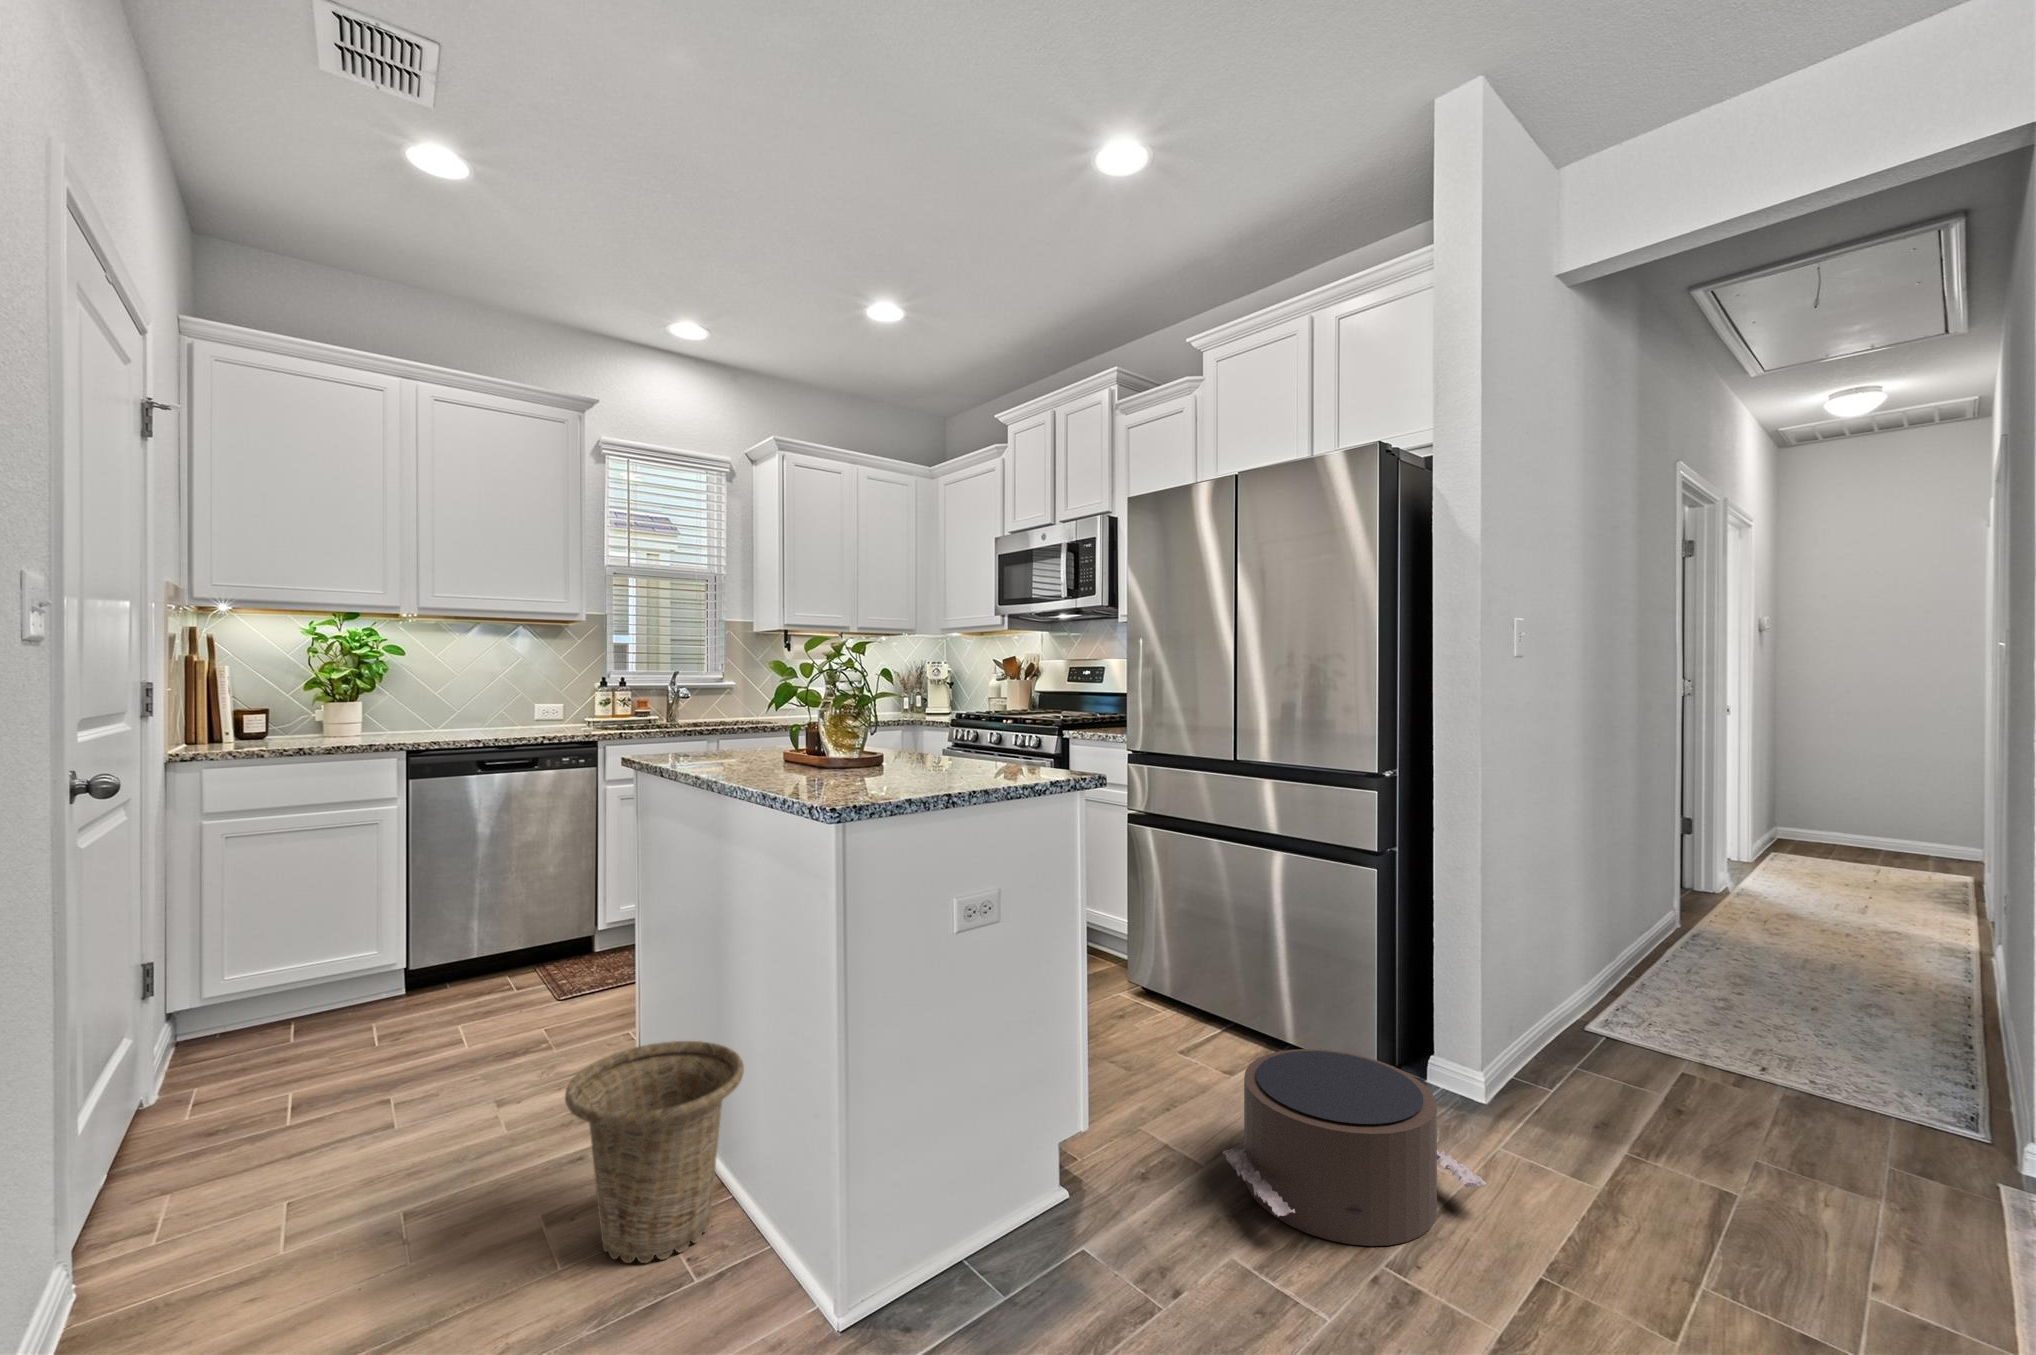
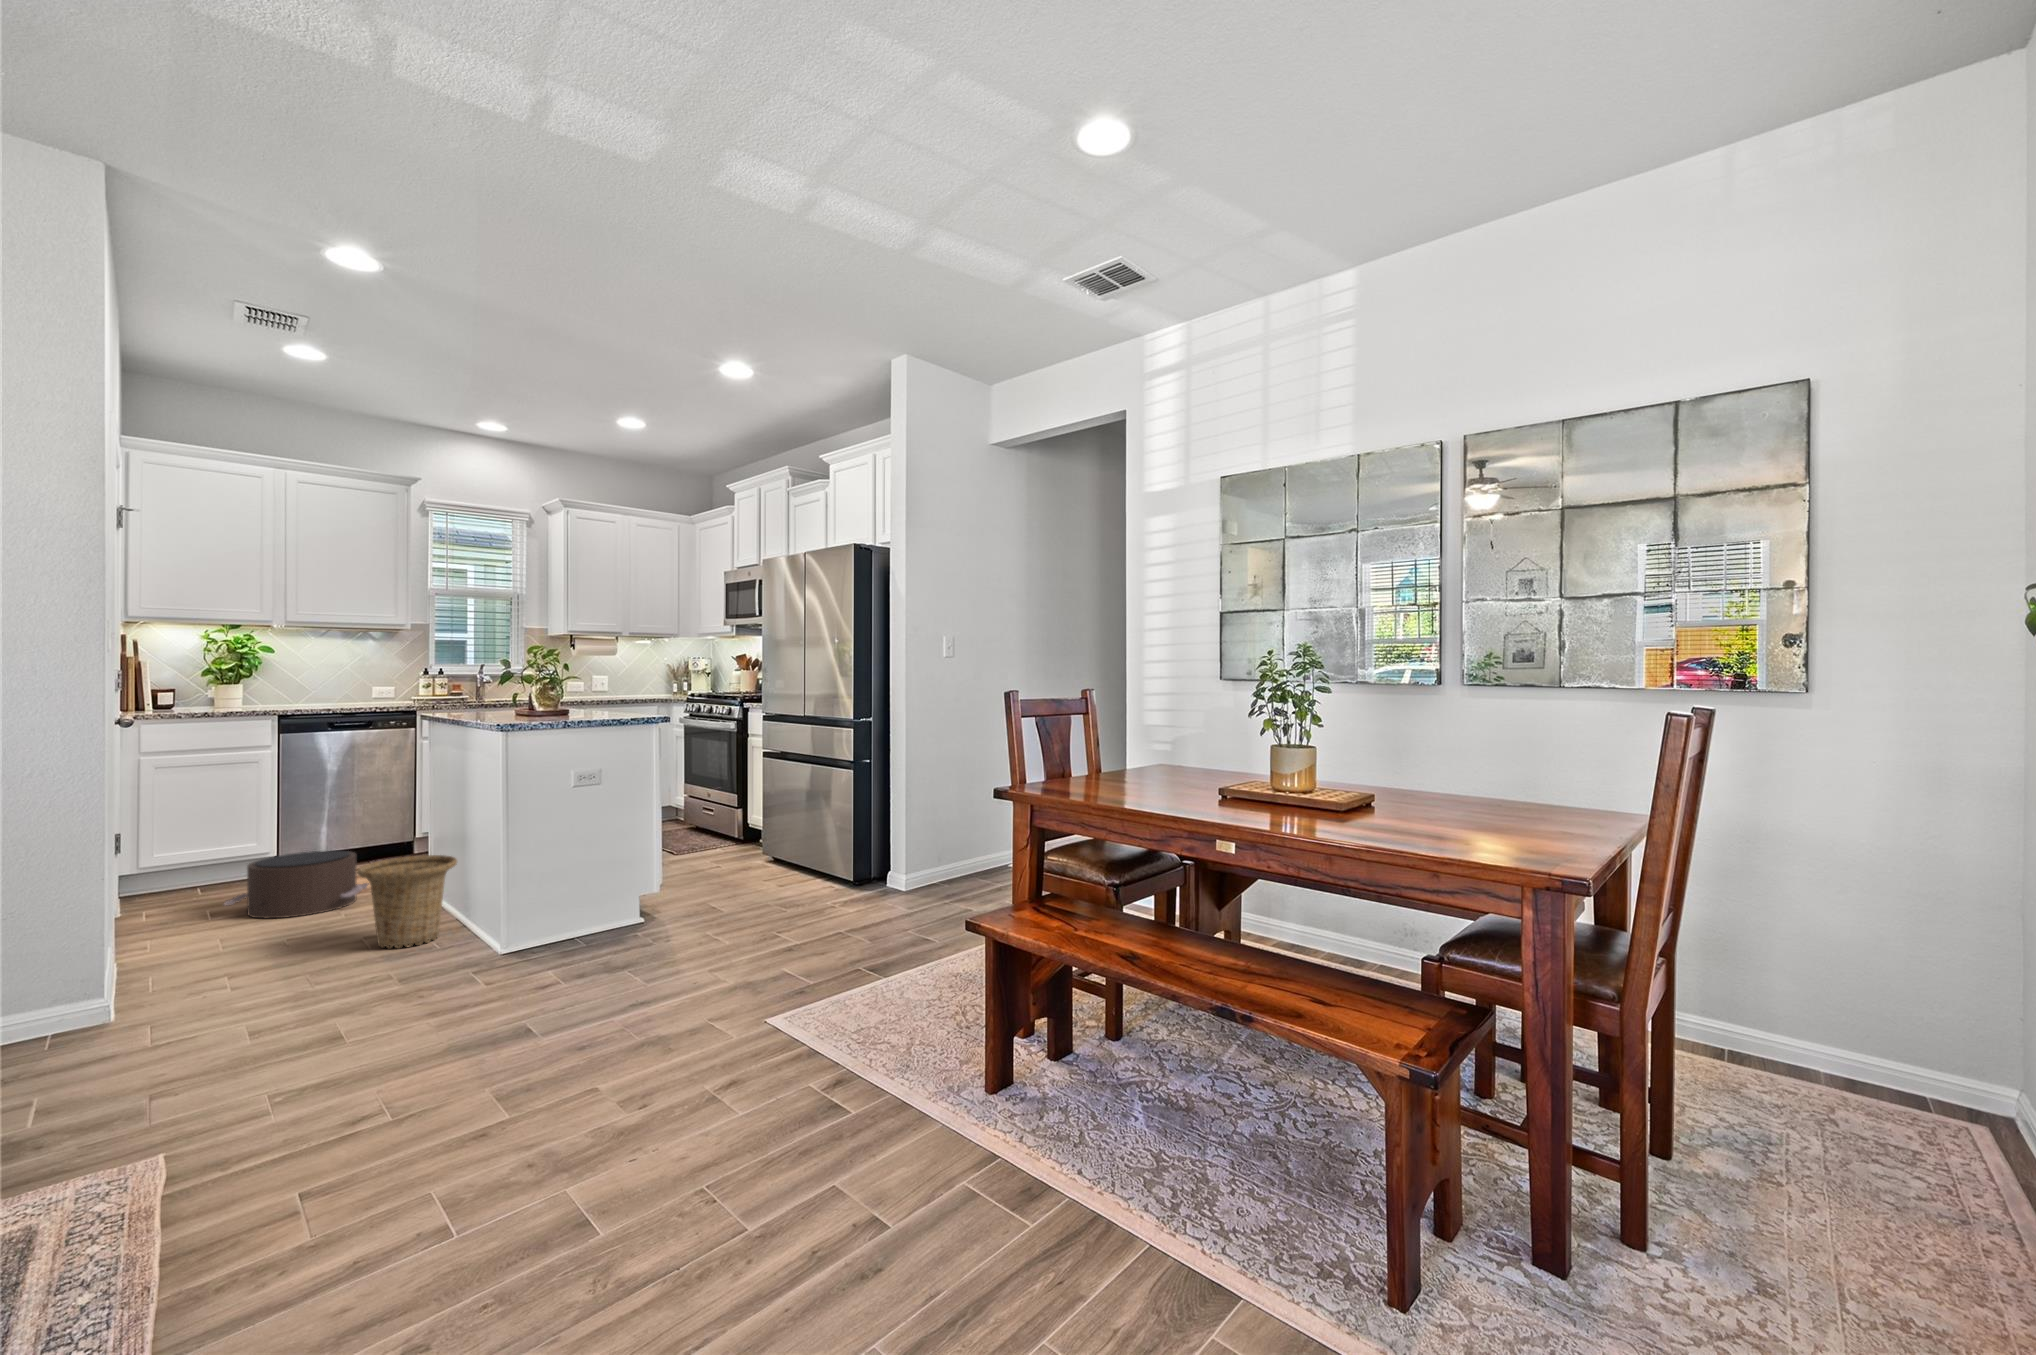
pouf: present [1223,1049,1486,1246] -> present [224,850,369,918]

